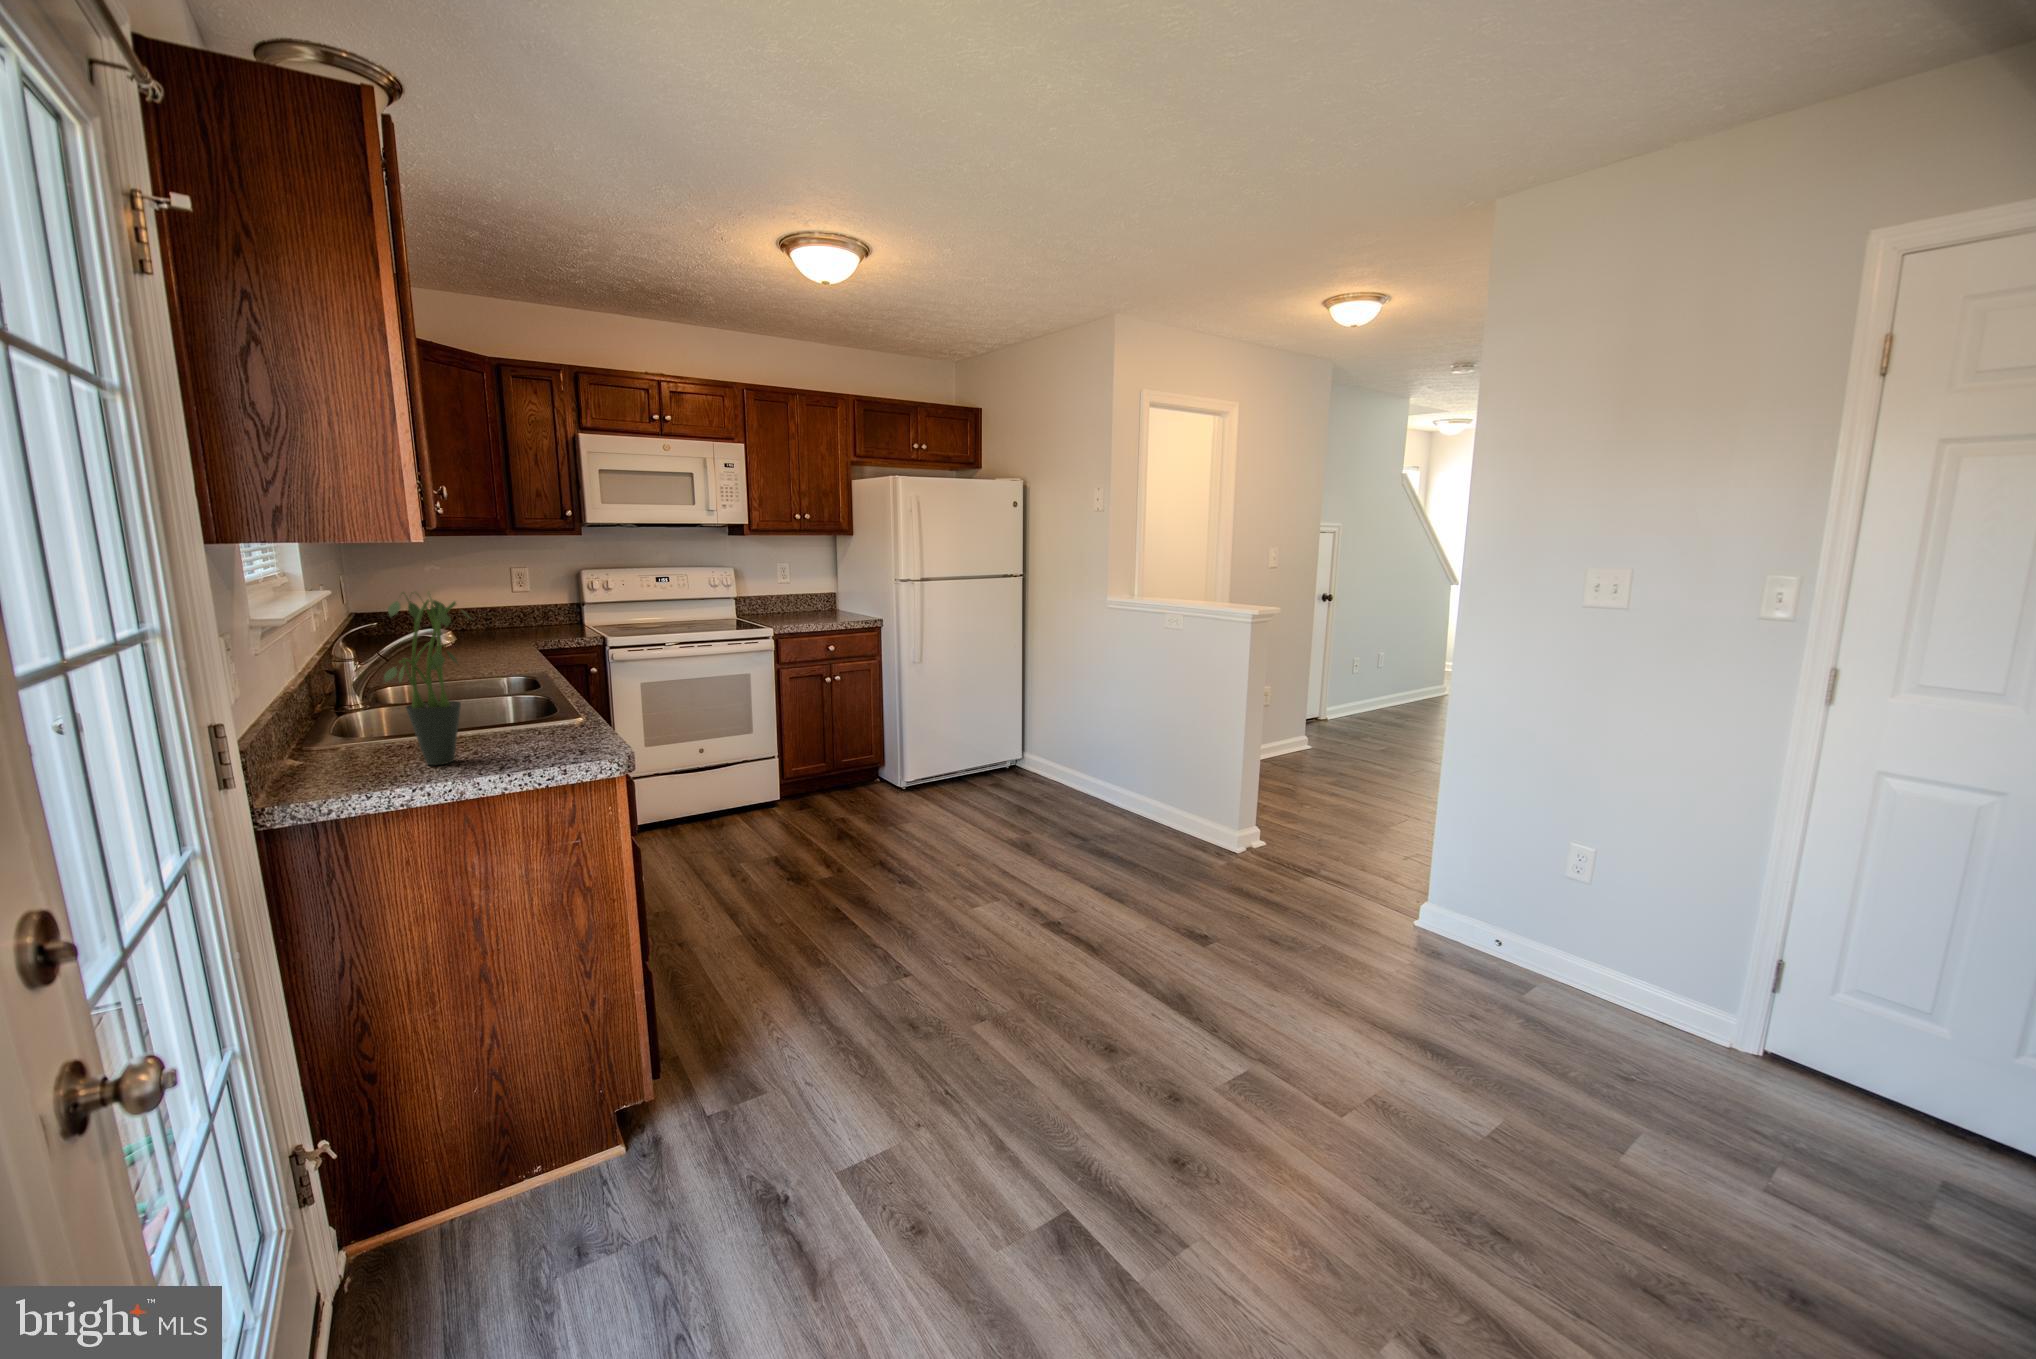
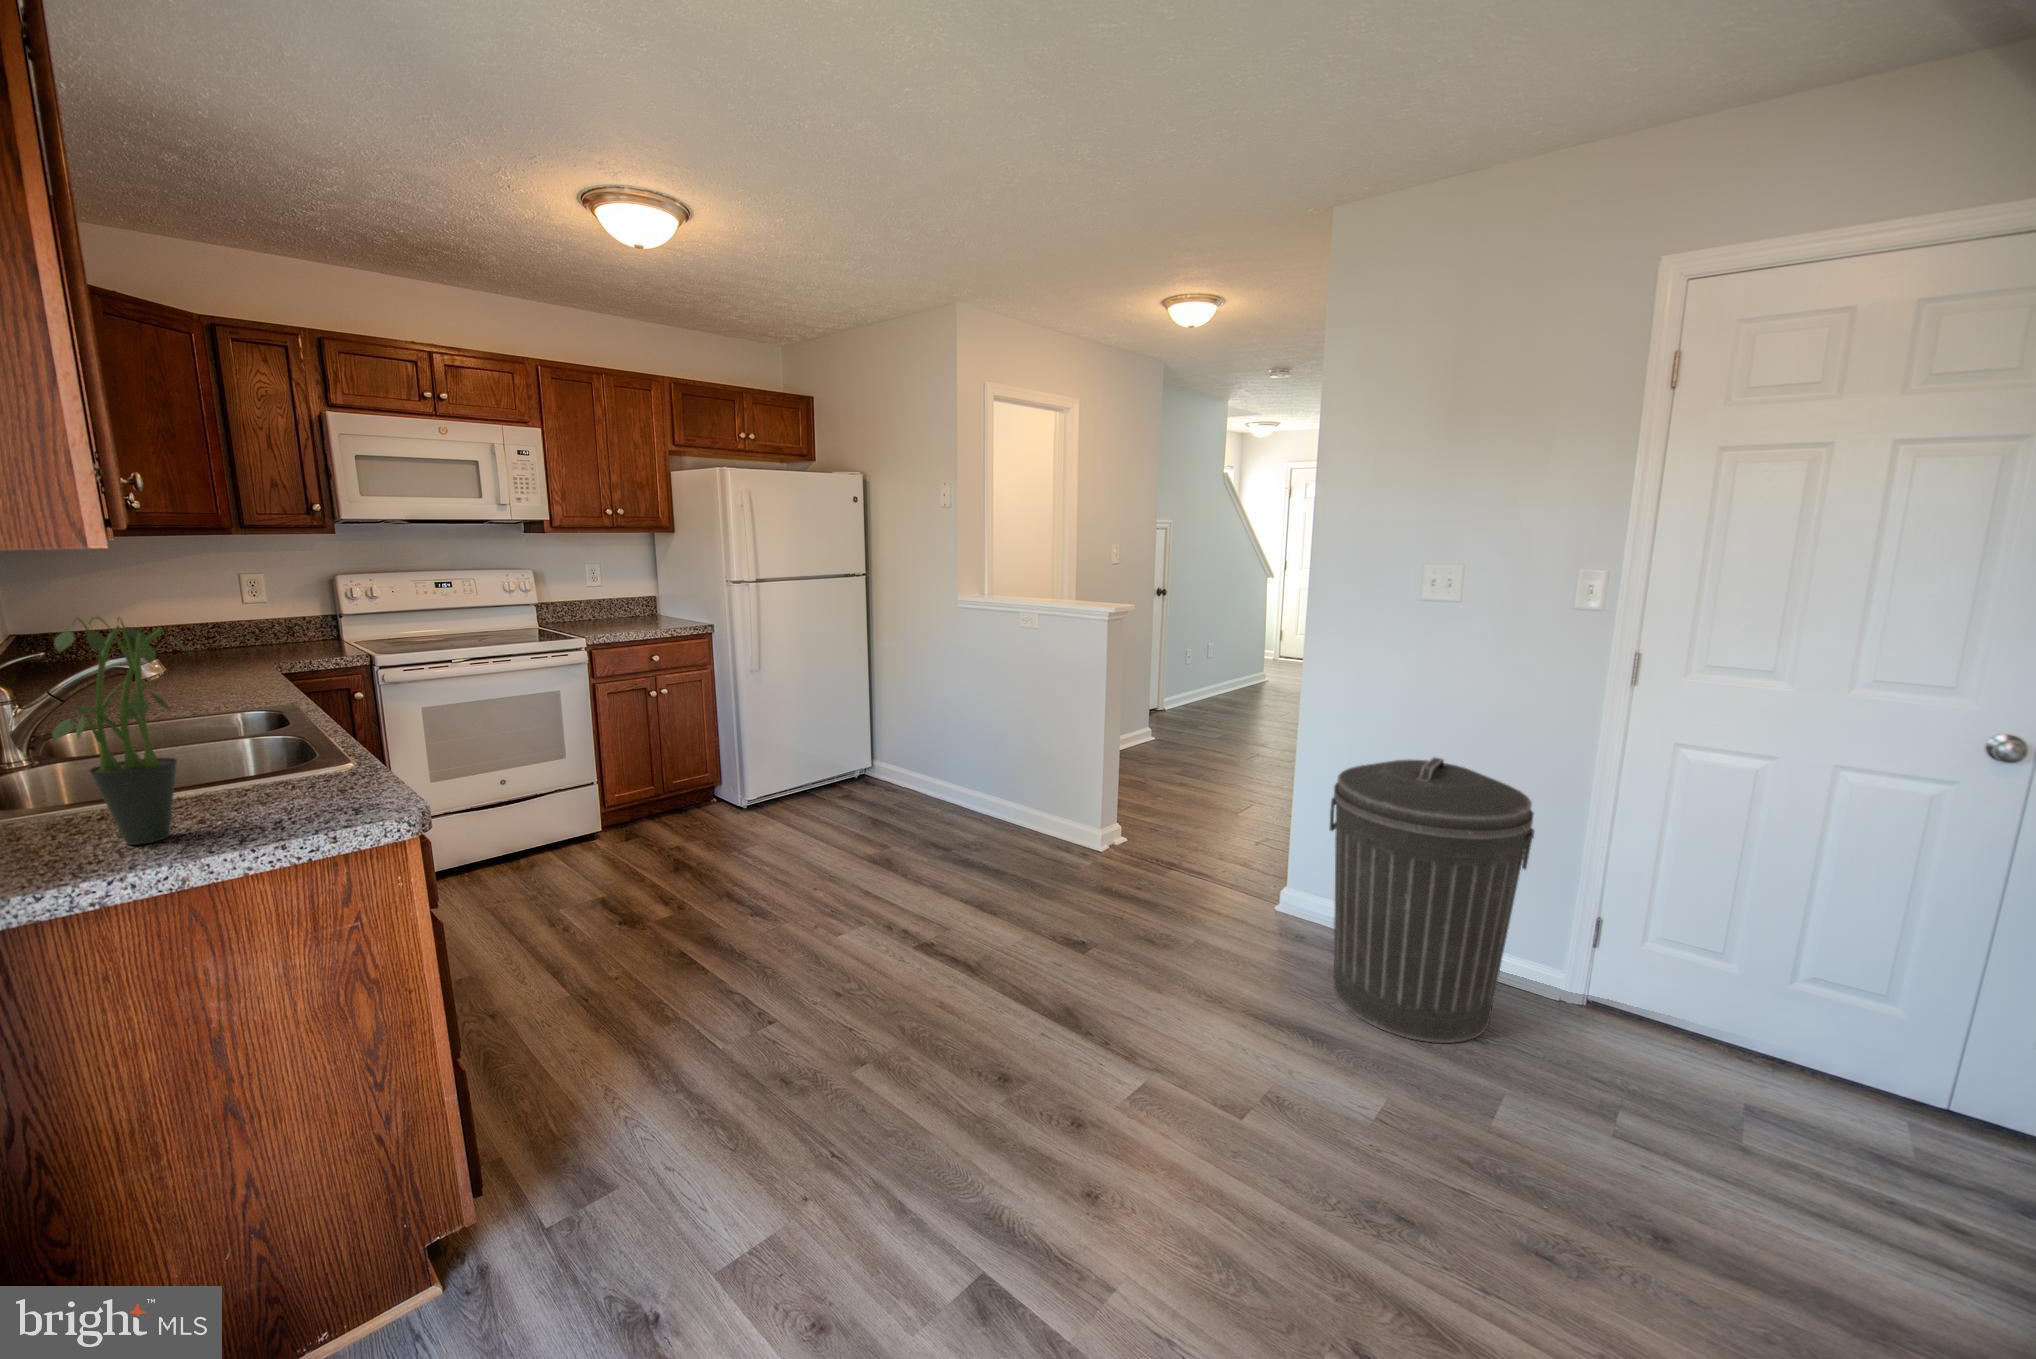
trash can: none [1465,772,1702,1078] -> present [1330,758,1534,1043]

